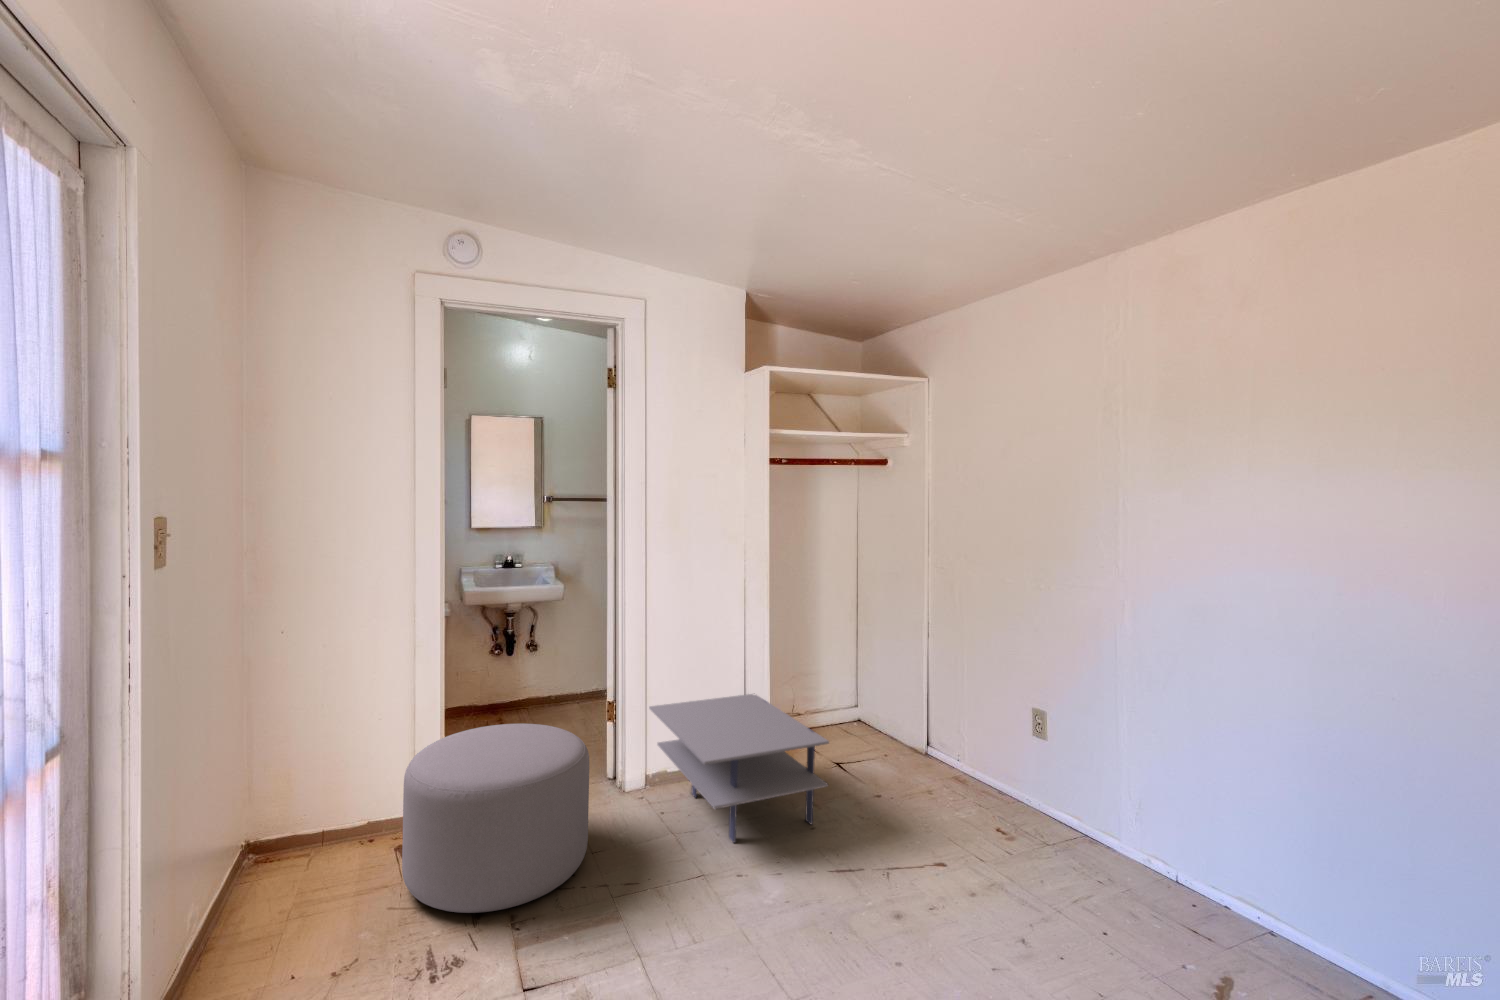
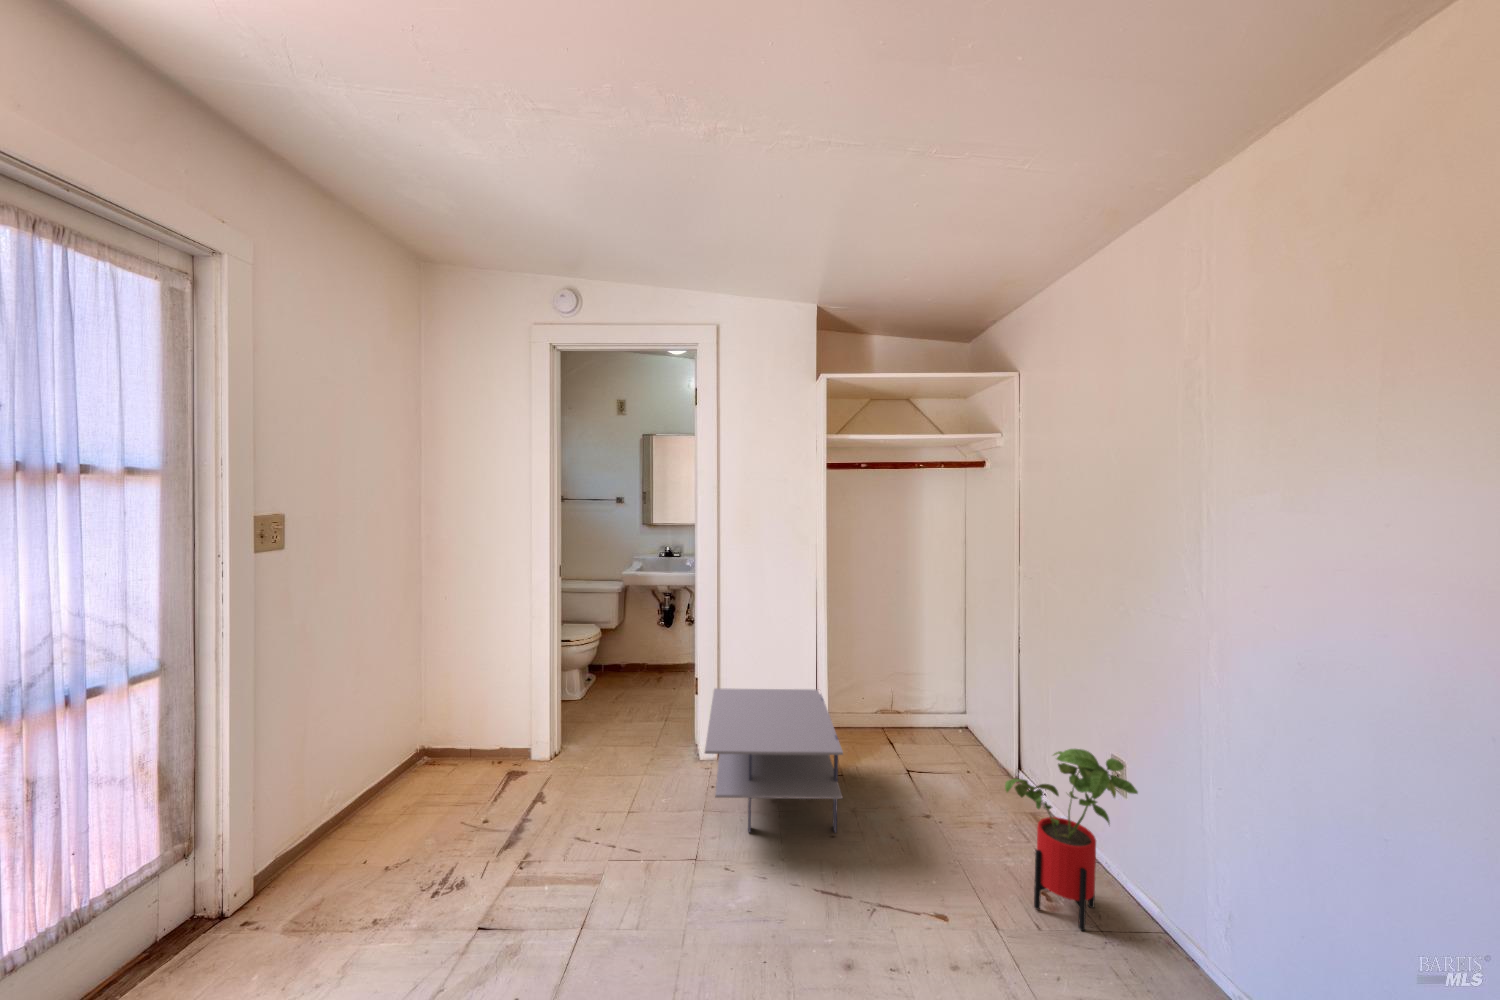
house plant: none [978,699,1079,847] -> present [1005,749,1138,931]
ottoman: present [402,723,589,913] -> none [480,687,631,844]

